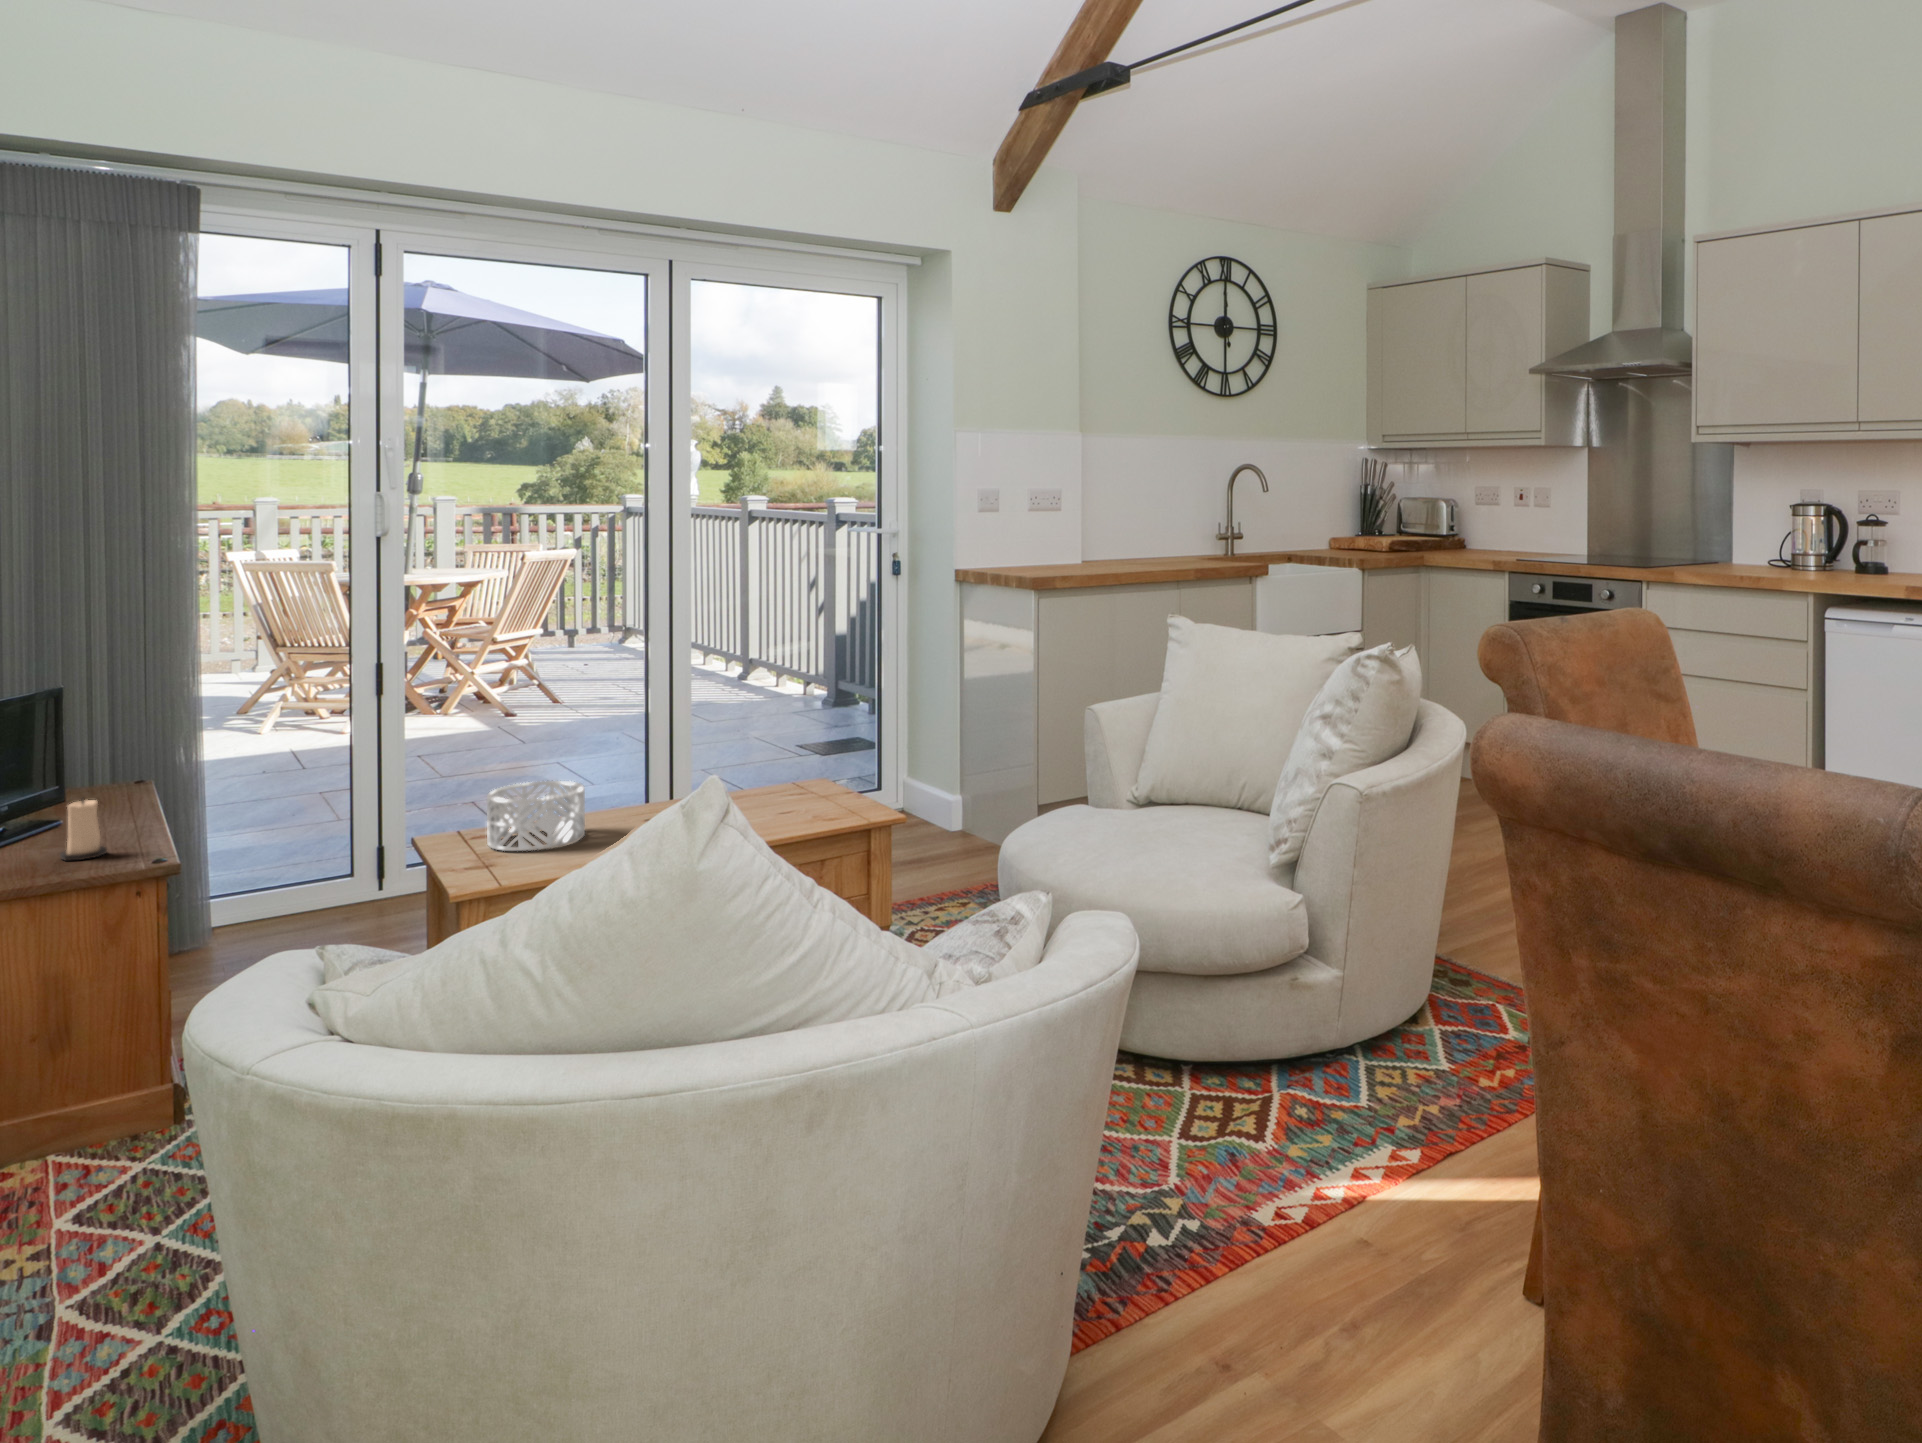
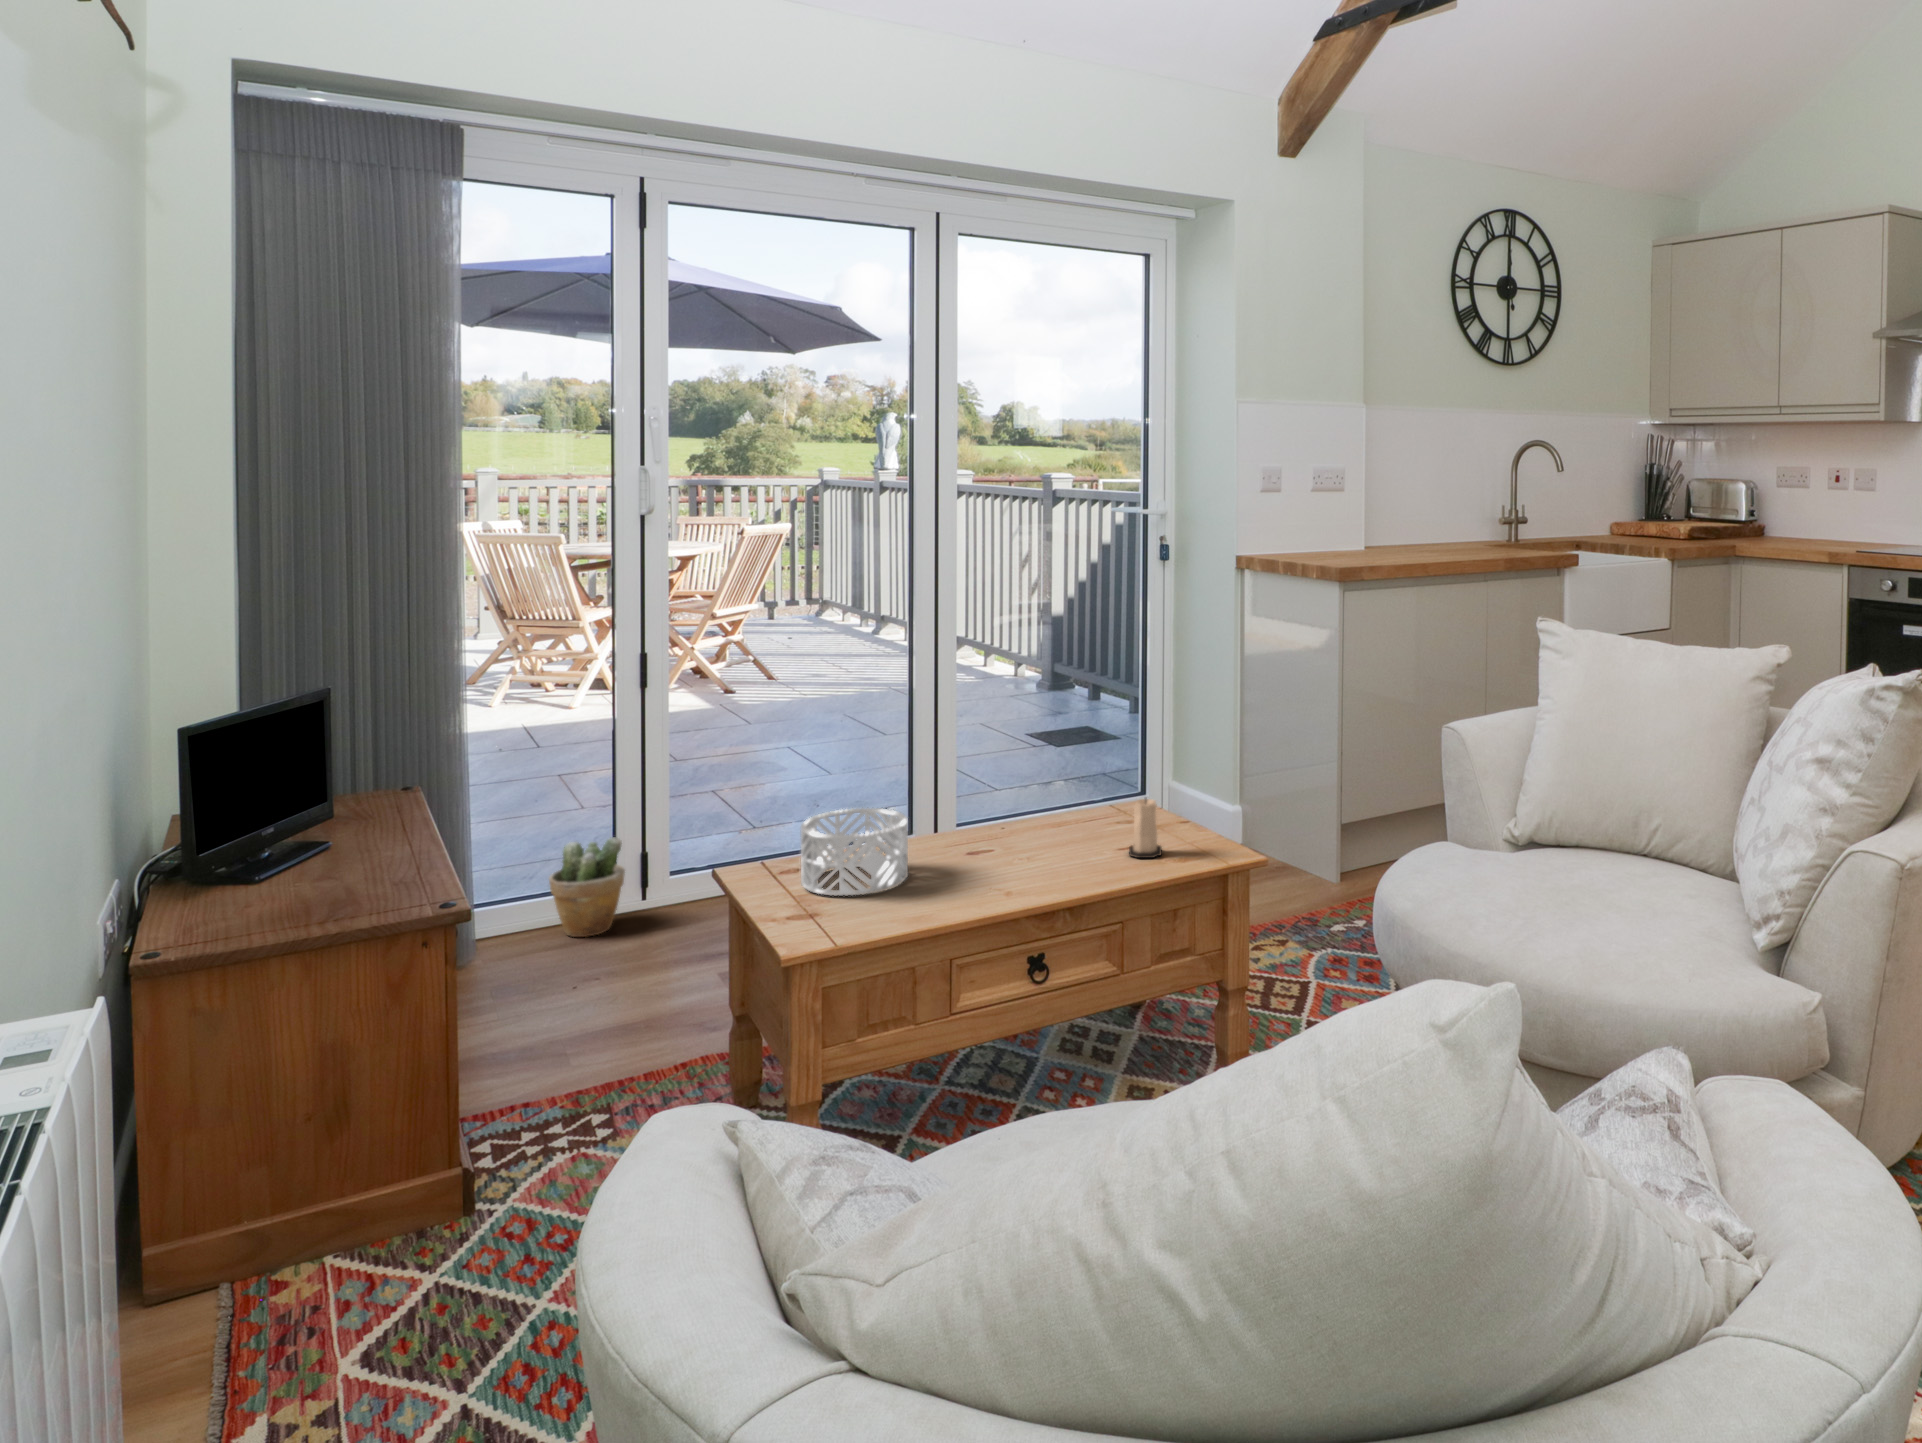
candle: present [60,799,107,860] -> present [1129,798,1162,858]
potted plant: none [278,831,353,923] -> present [549,837,625,937]

